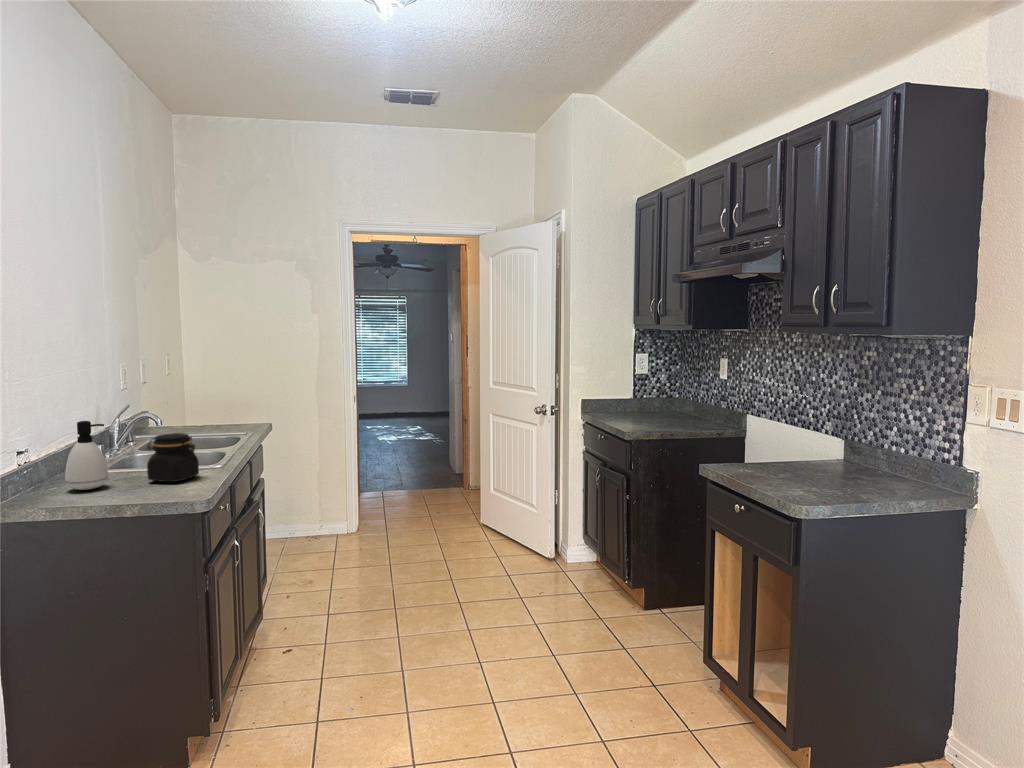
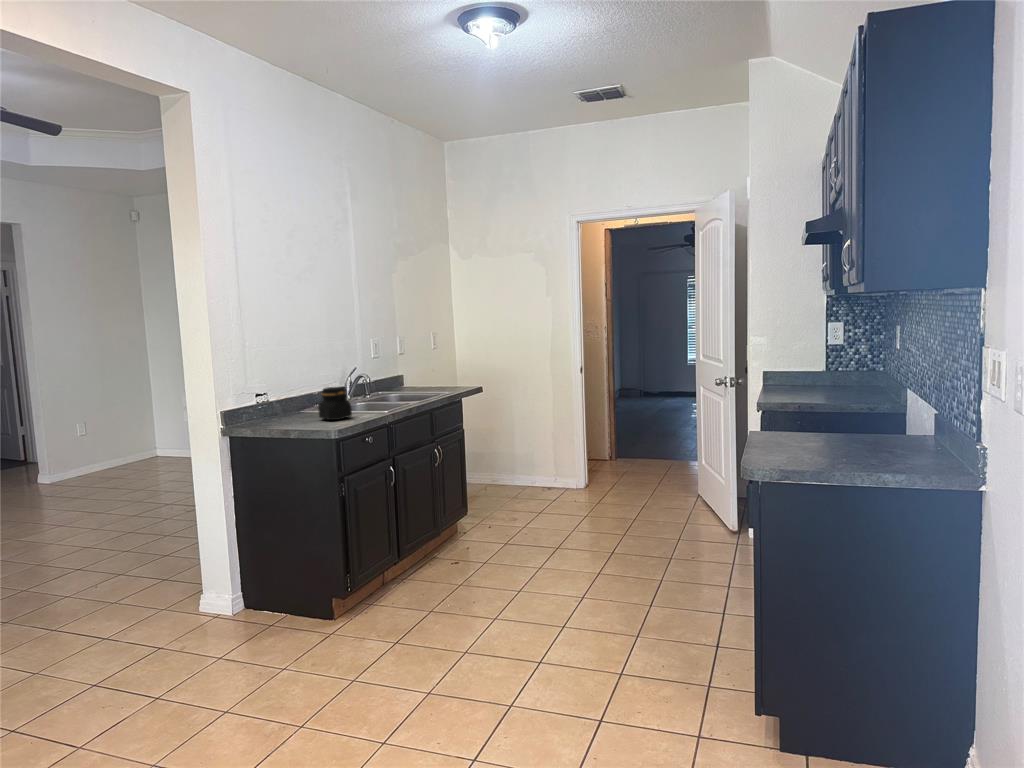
soap dispenser: present [65,421,108,490] -> none [273,376,299,421]

